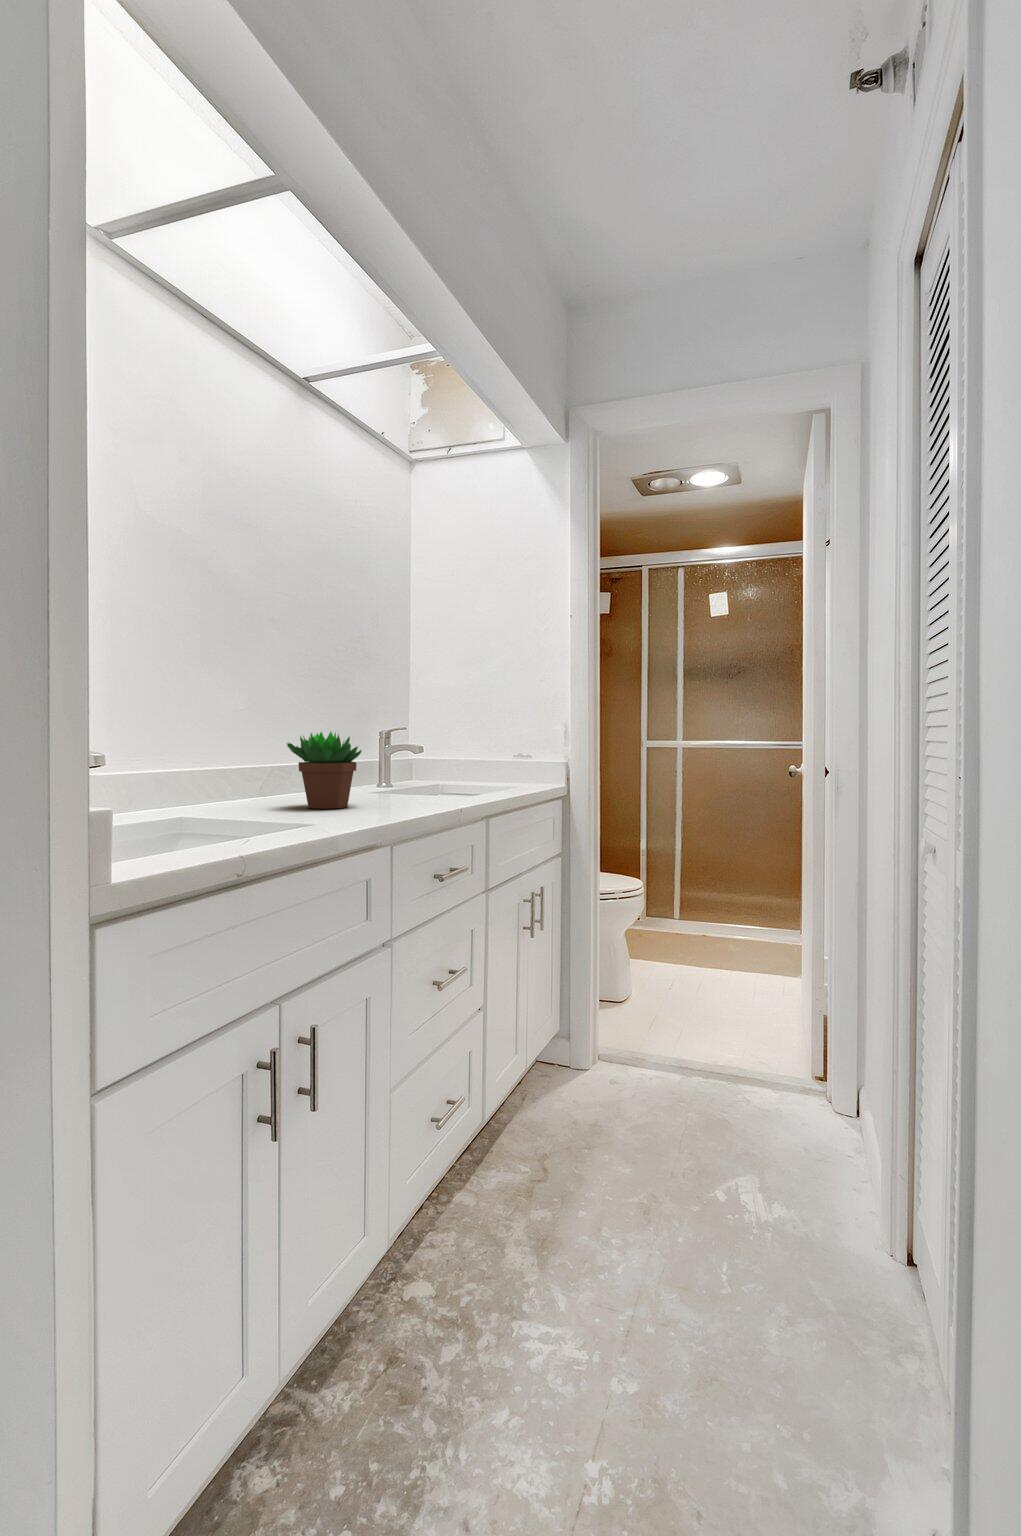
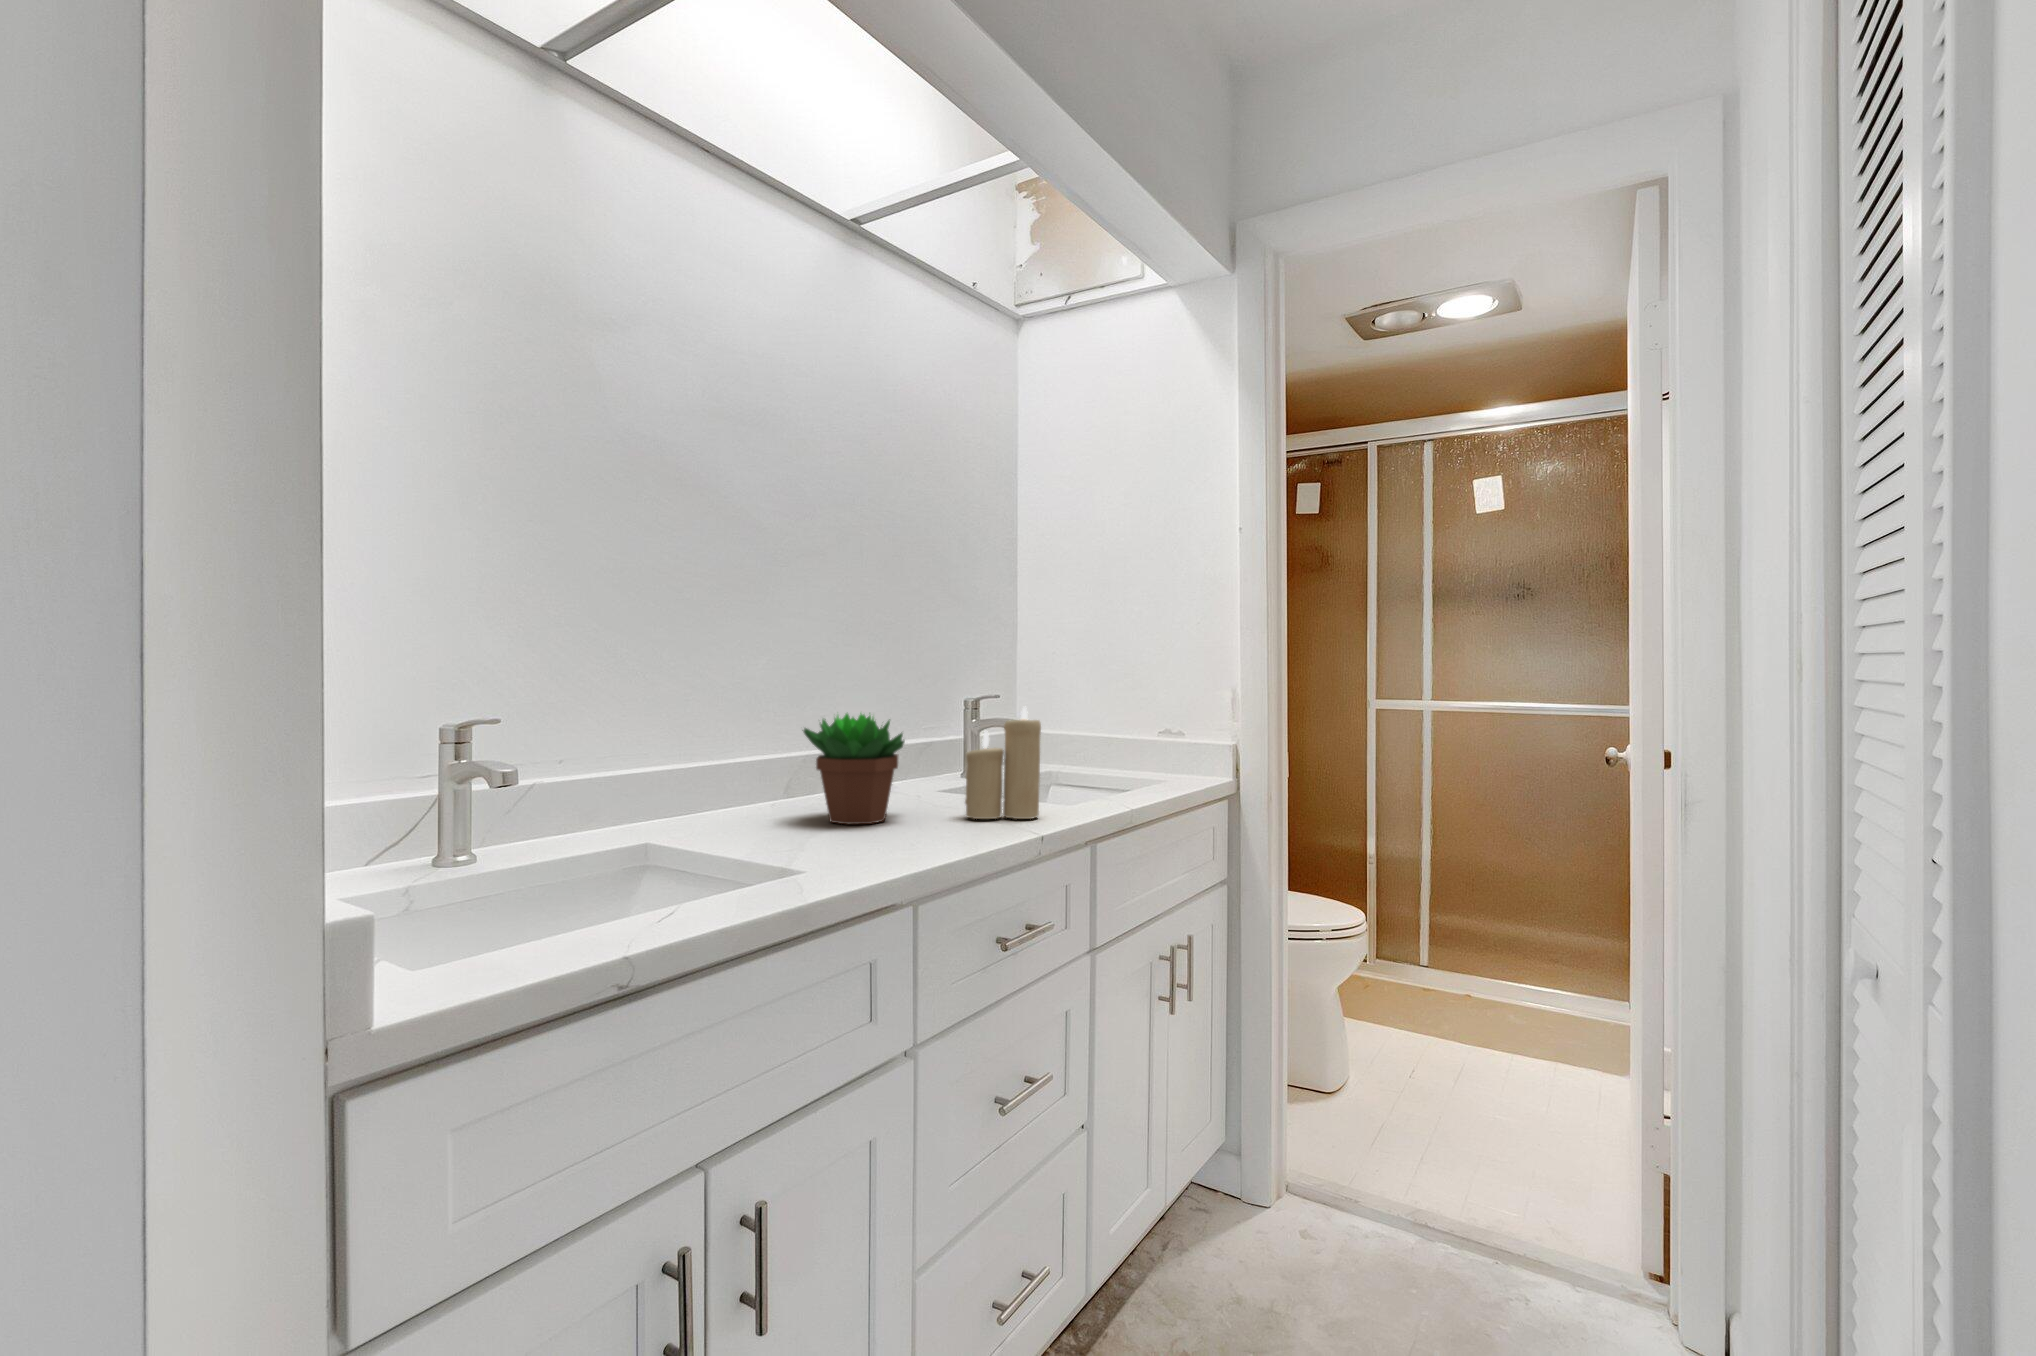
candle: none [402,728,453,804] -> present [965,707,1041,819]

